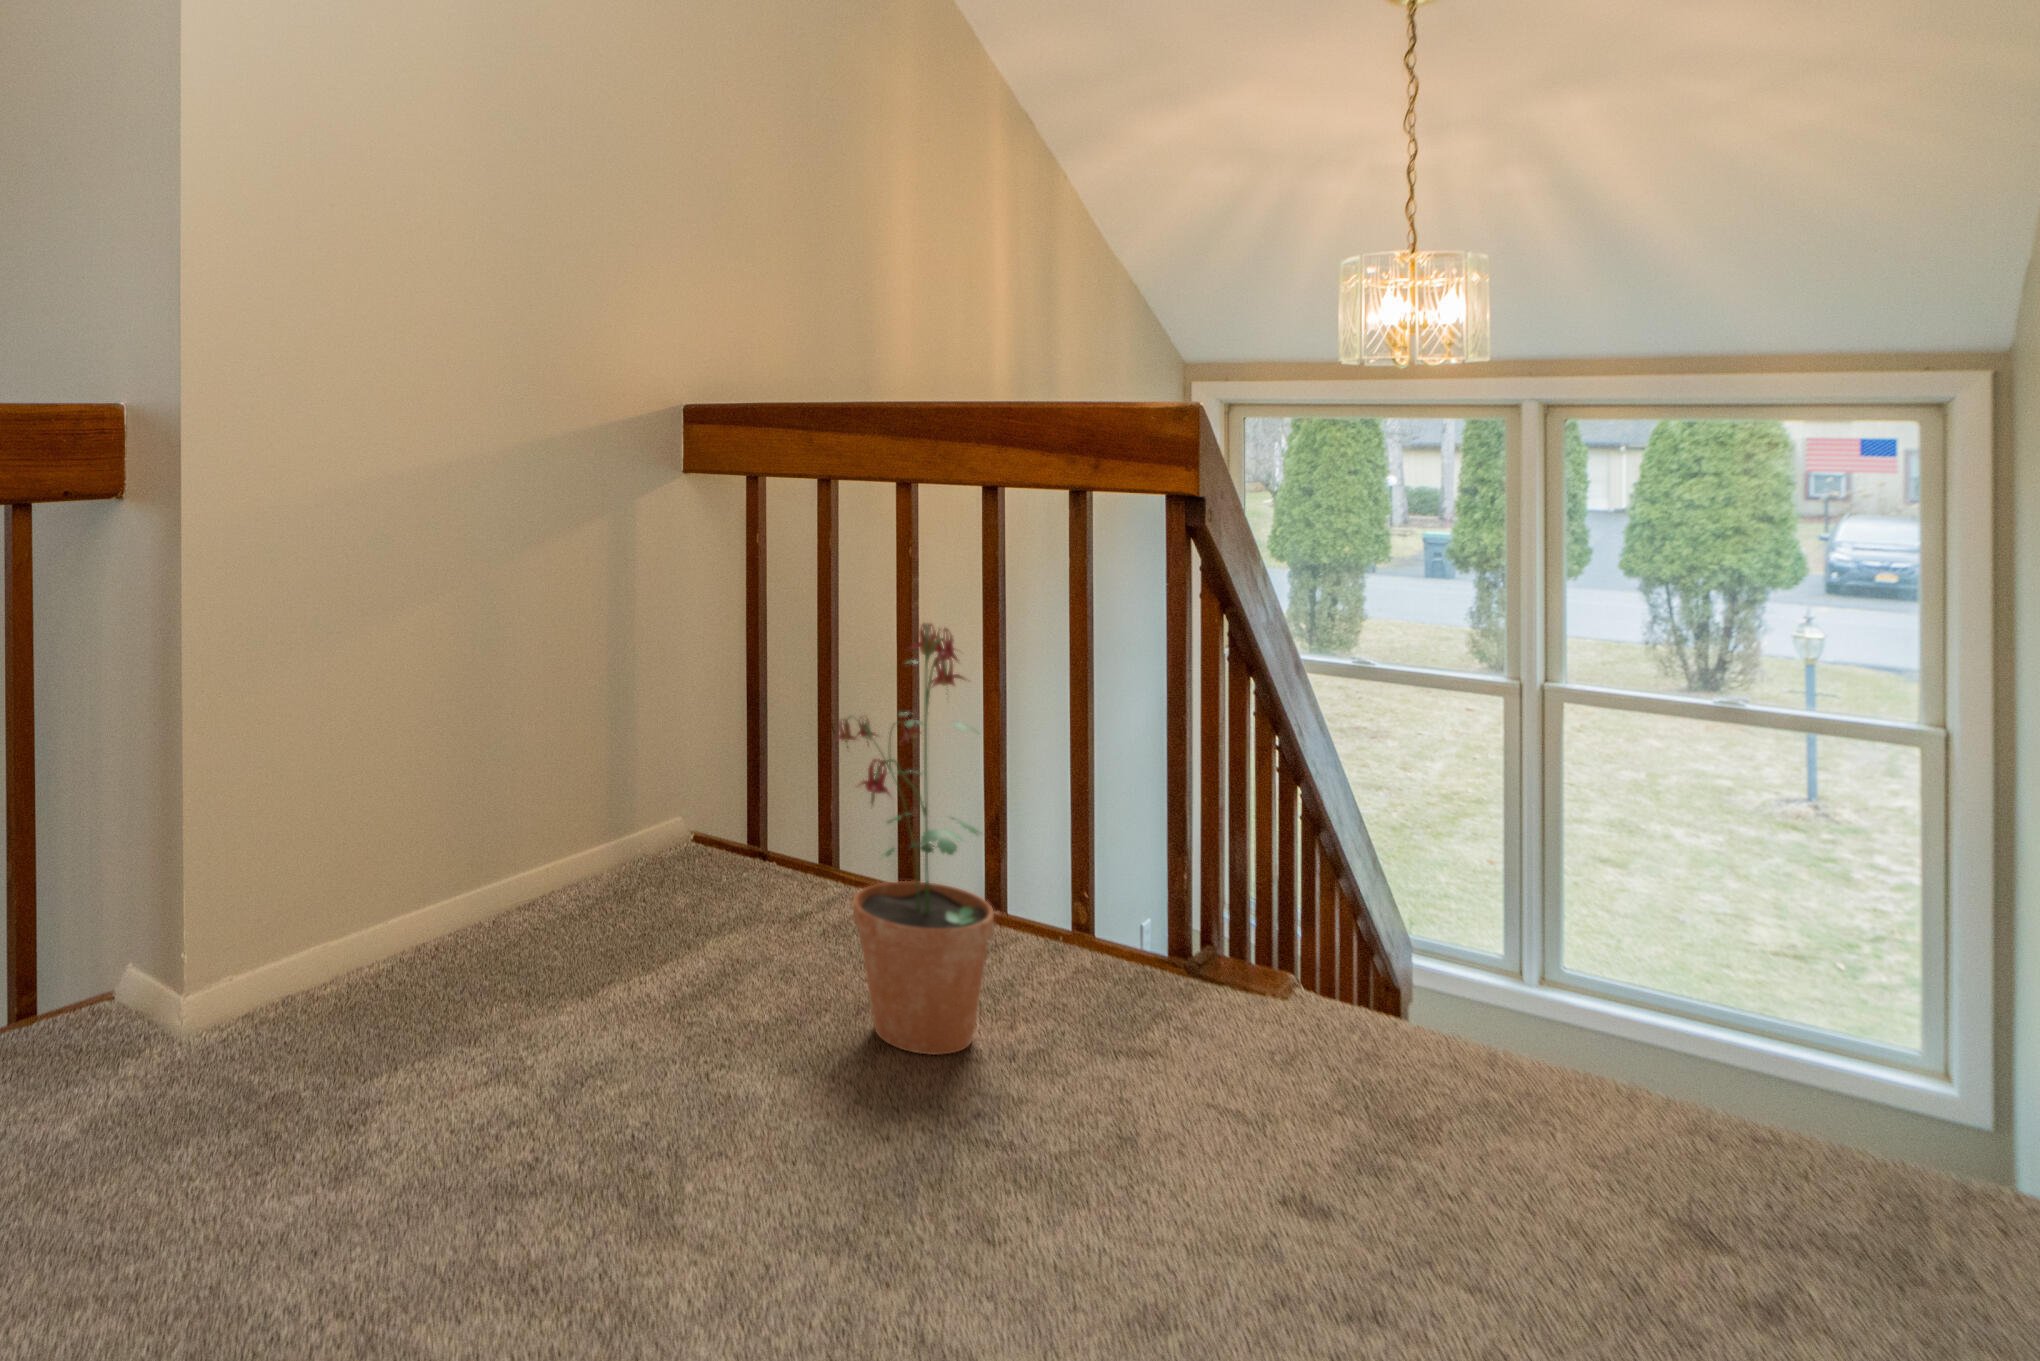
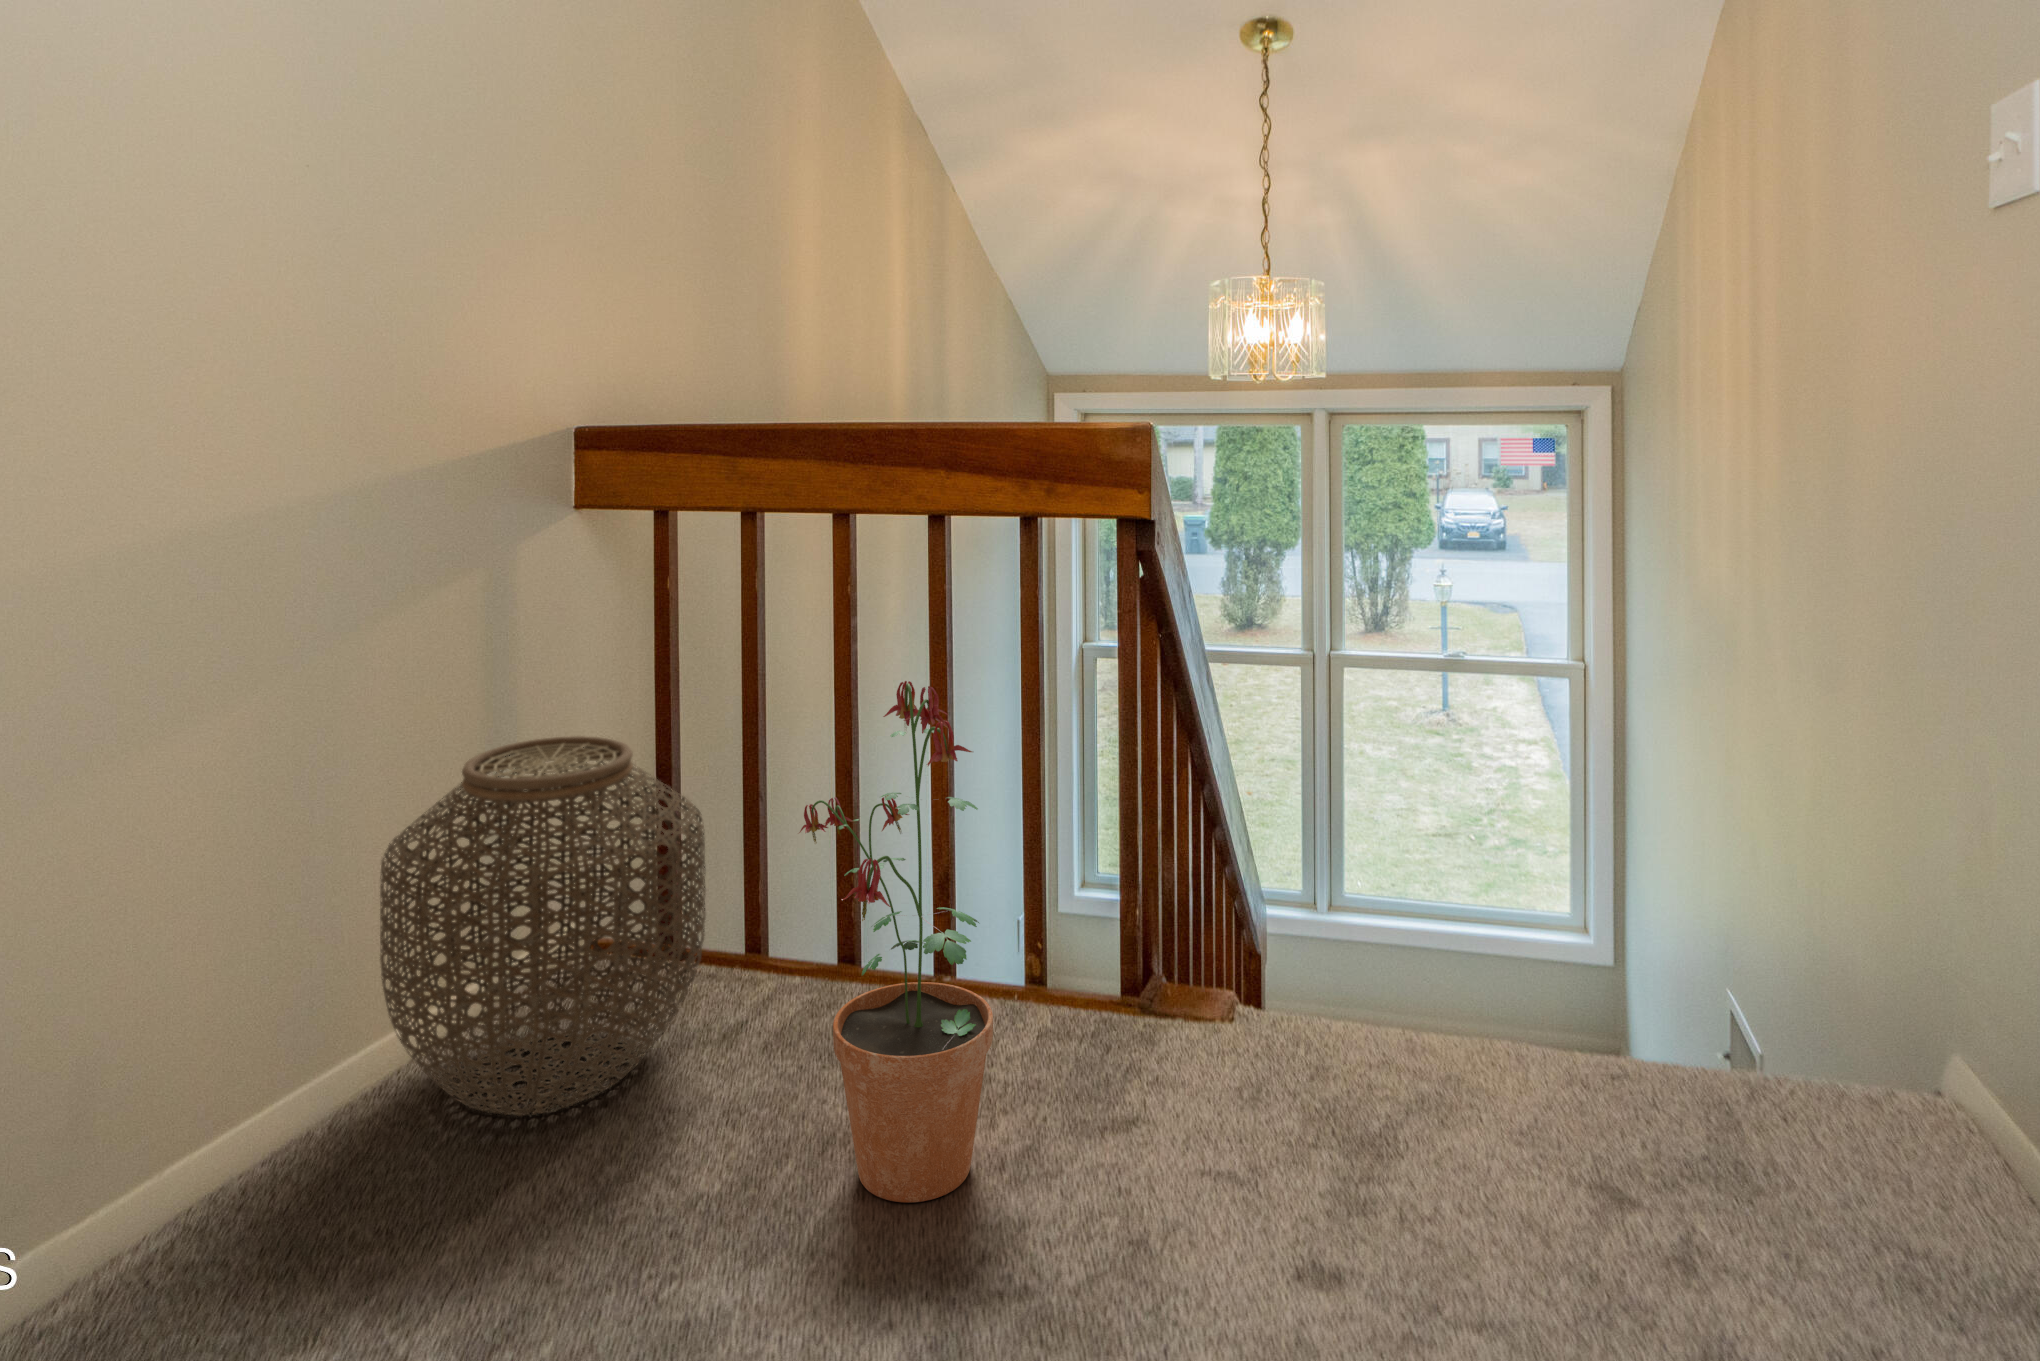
woven basket: none [528,652,772,940] -> present [380,736,706,1116]

